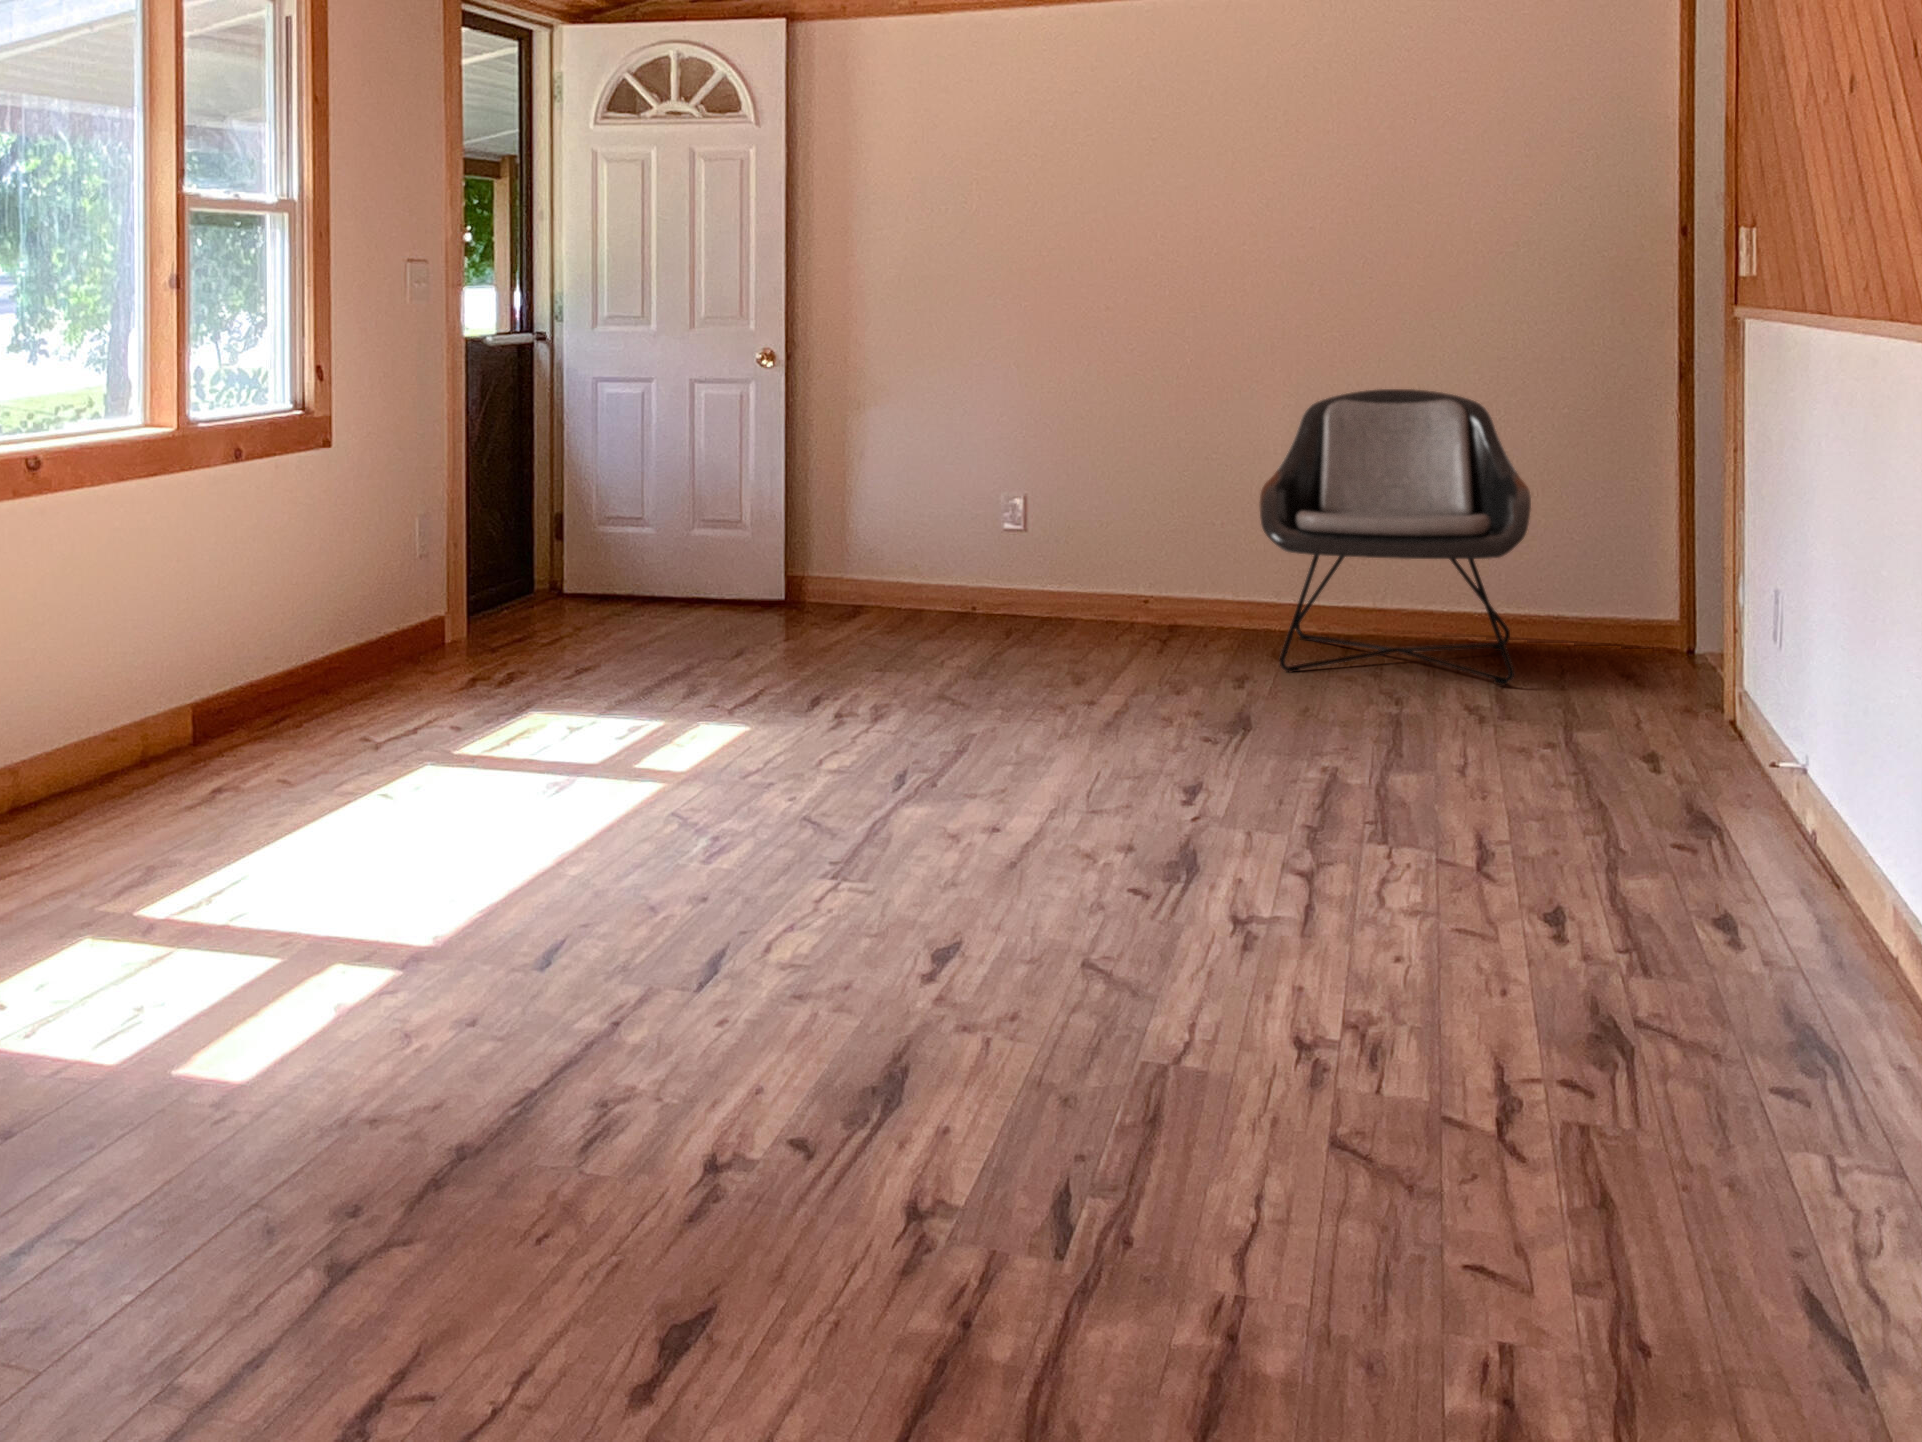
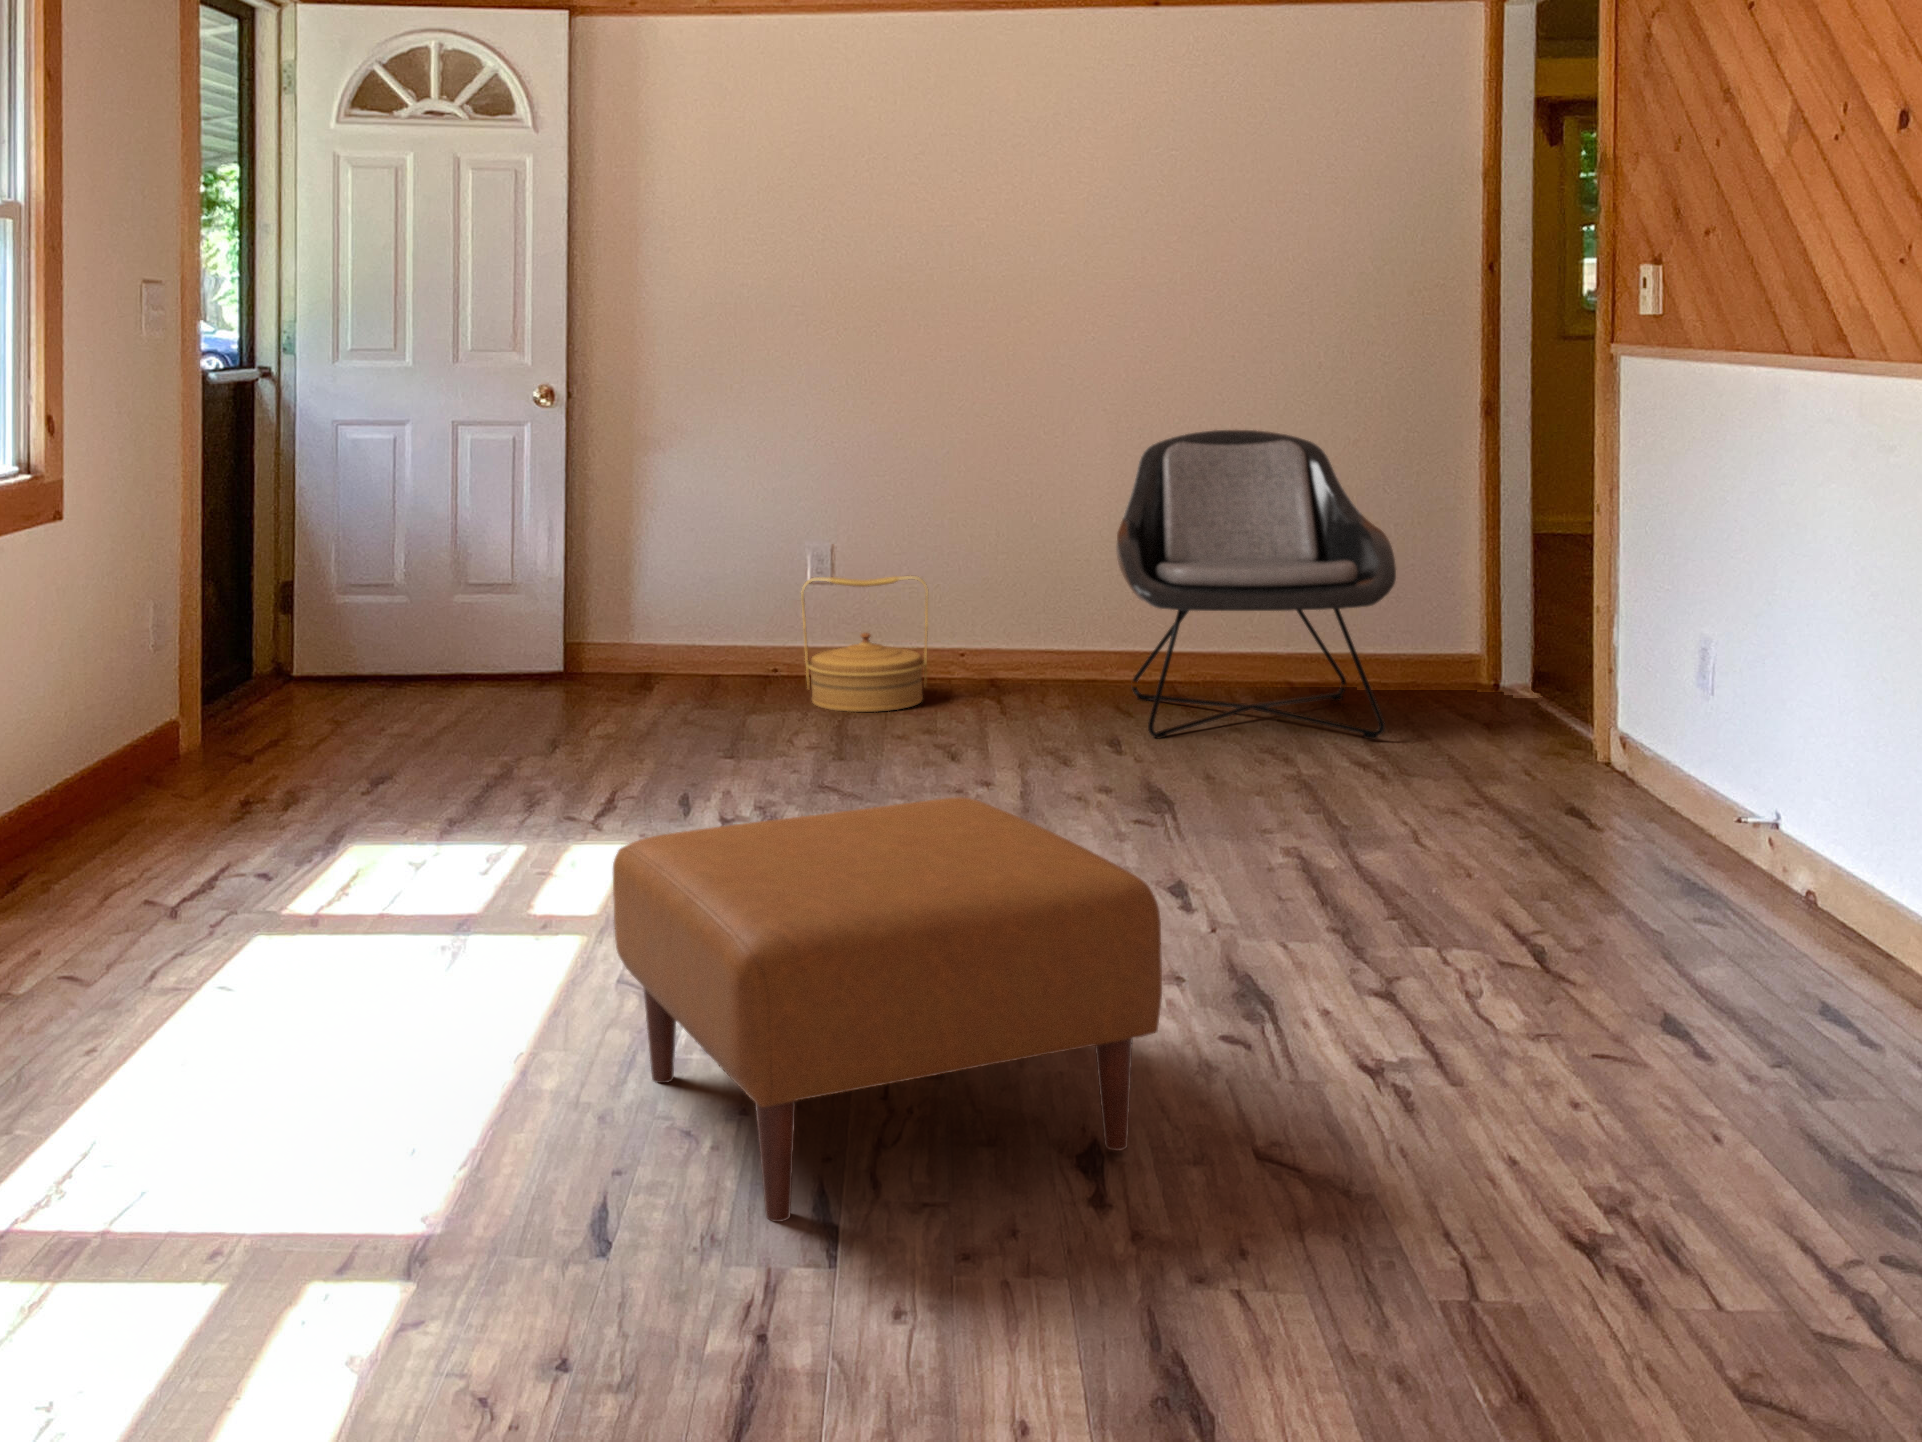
woven basket: none [983,515,1099,636] -> present [801,576,928,712]
ottoman: none [619,684,1003,983] -> present [613,797,1162,1222]

